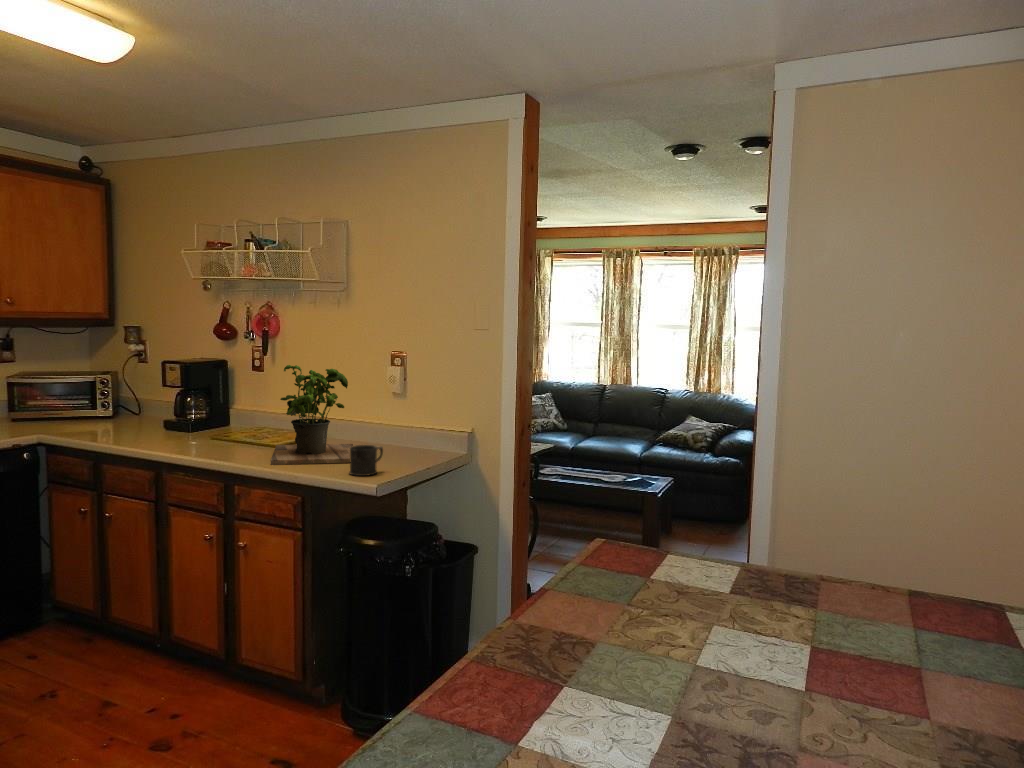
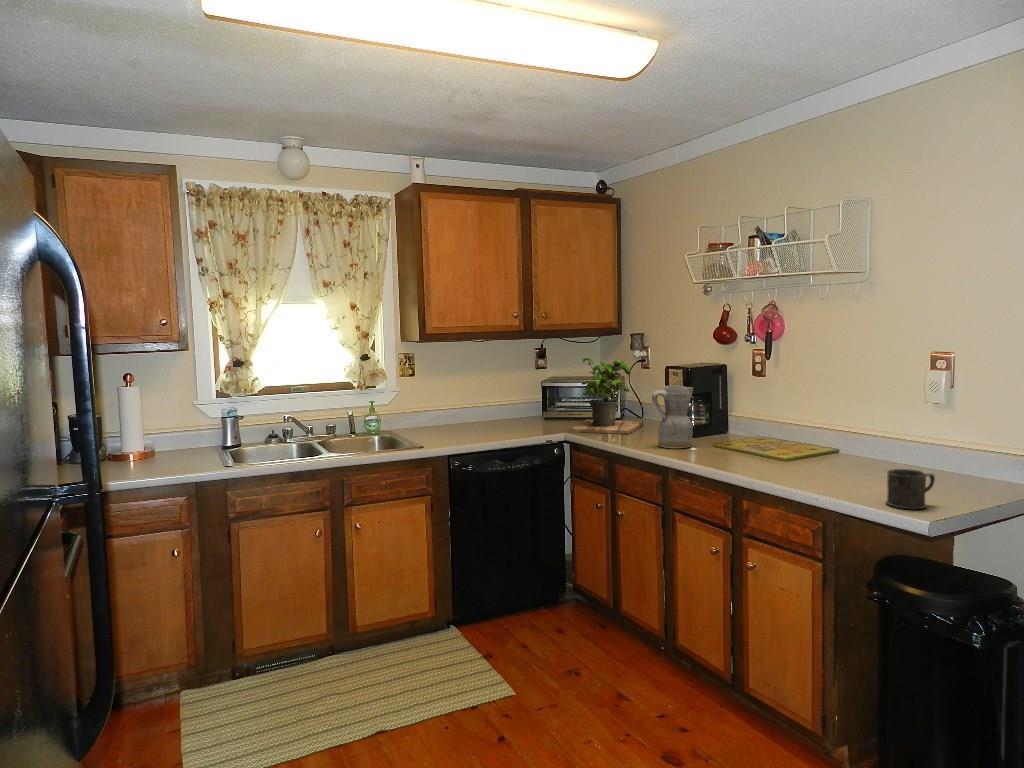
potted plant: present [271,365,353,465] -> present [568,358,643,434]
ceramic pitcher: none [146,381,191,443] -> present [652,386,693,448]

